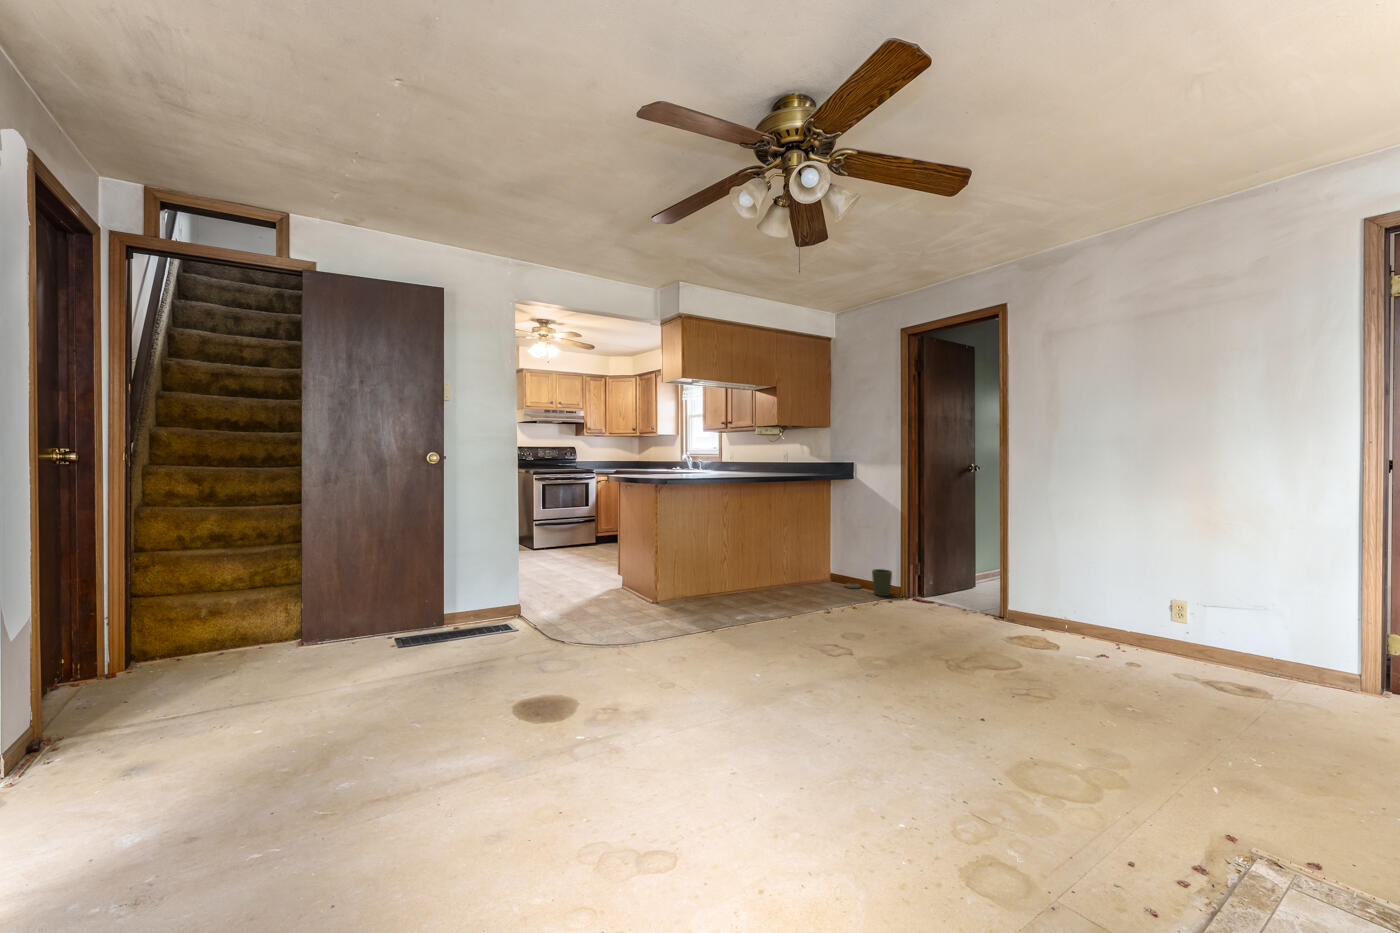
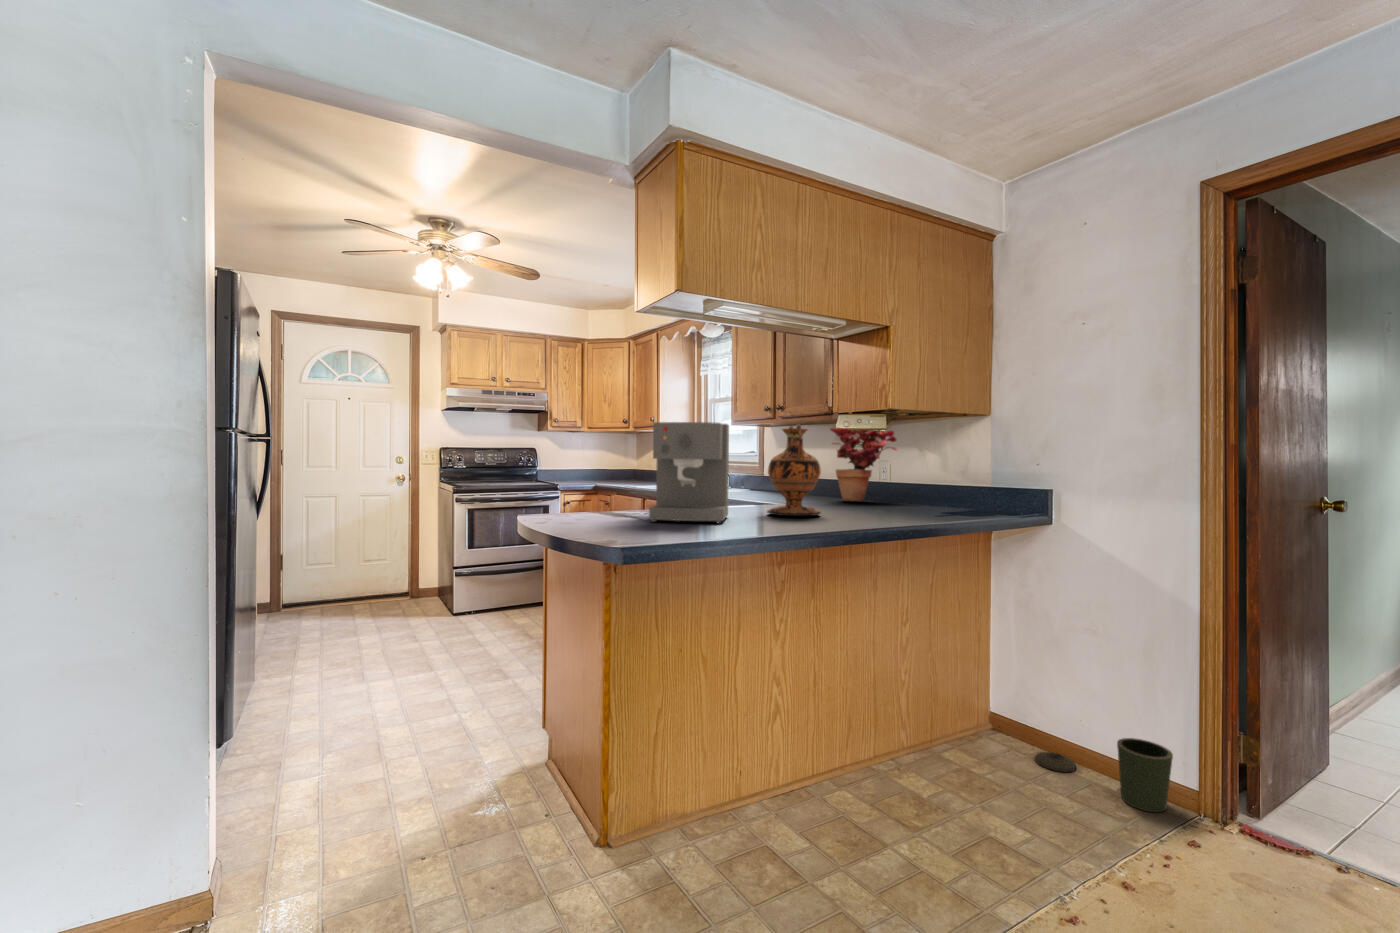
potted plant: none [754,431,790,472] -> present [830,428,897,501]
coffee maker: none [669,432,703,476] -> present [649,422,729,523]
vase: none [721,433,746,475] -> present [767,425,821,517]

